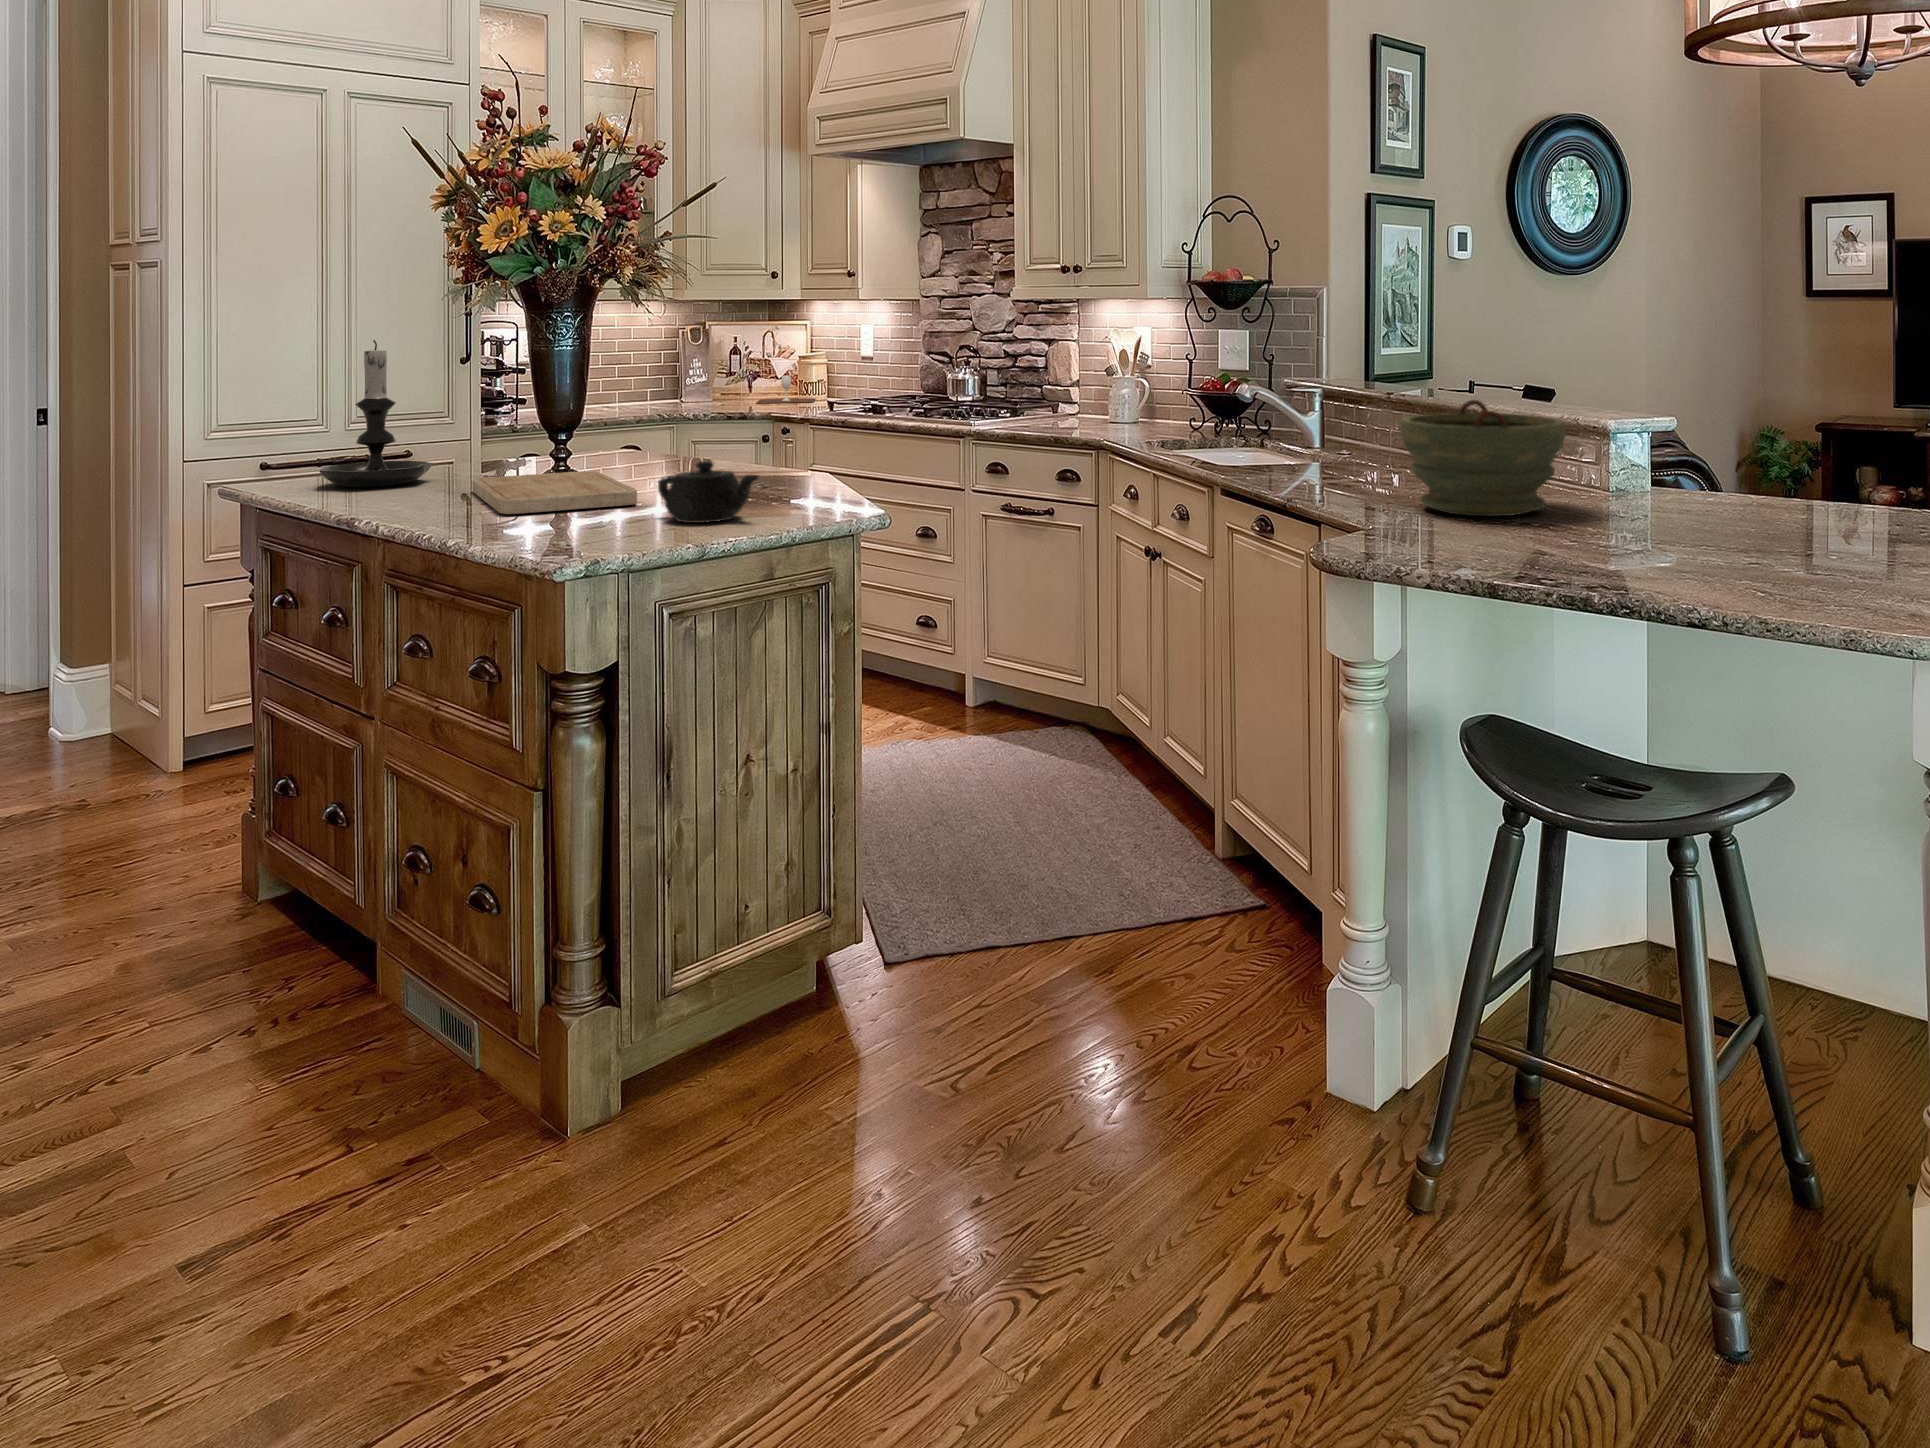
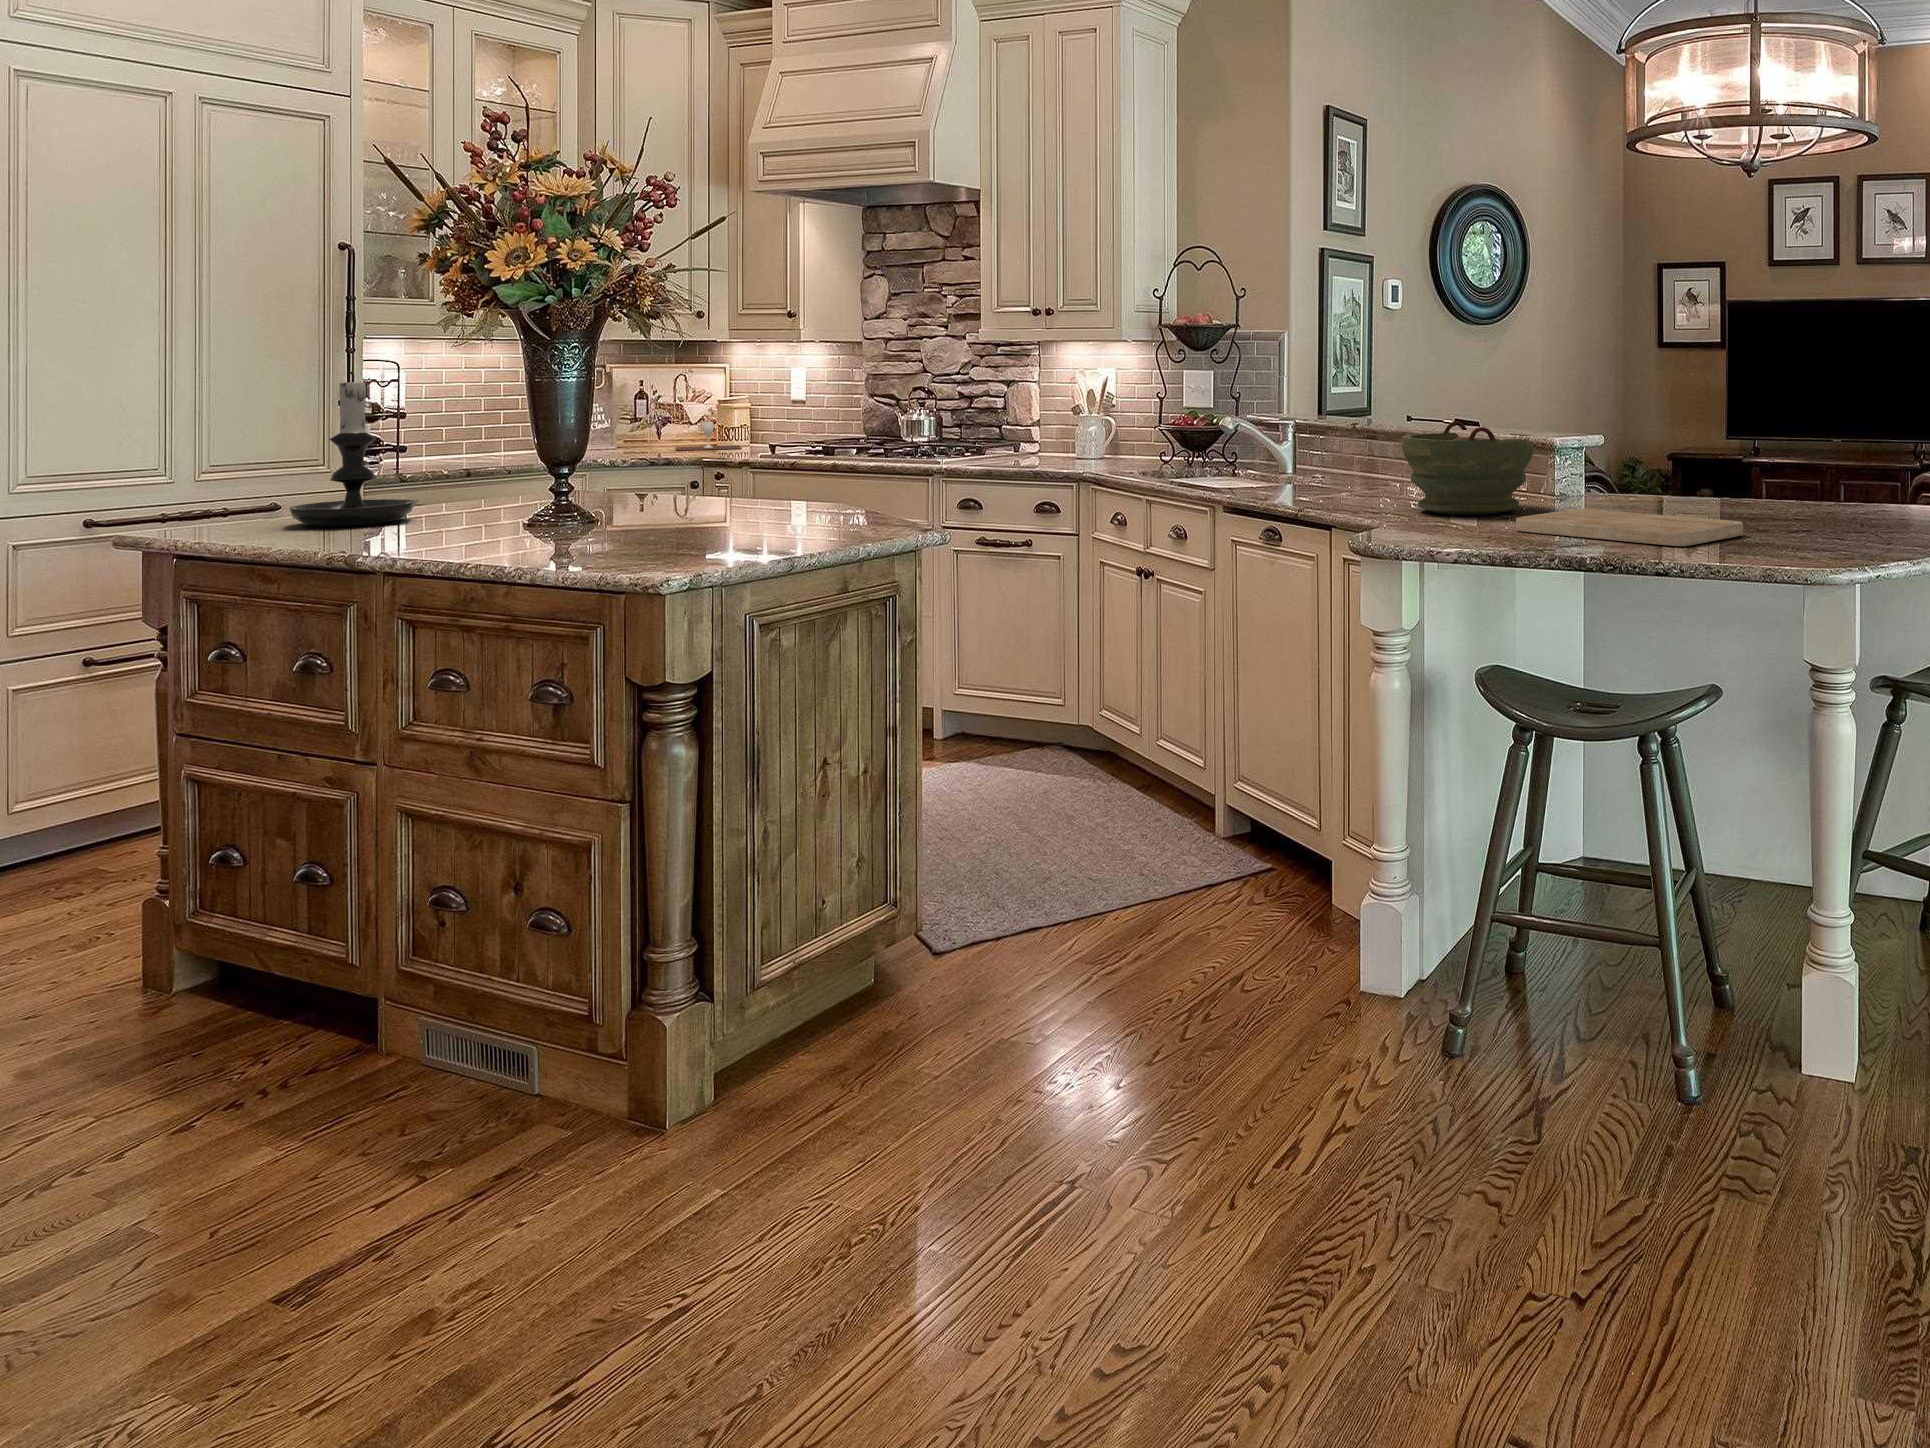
teapot: present [658,461,758,523] -> none [726,483,837,541]
cutting board: present [473,471,637,514] -> present [1516,509,1743,546]

